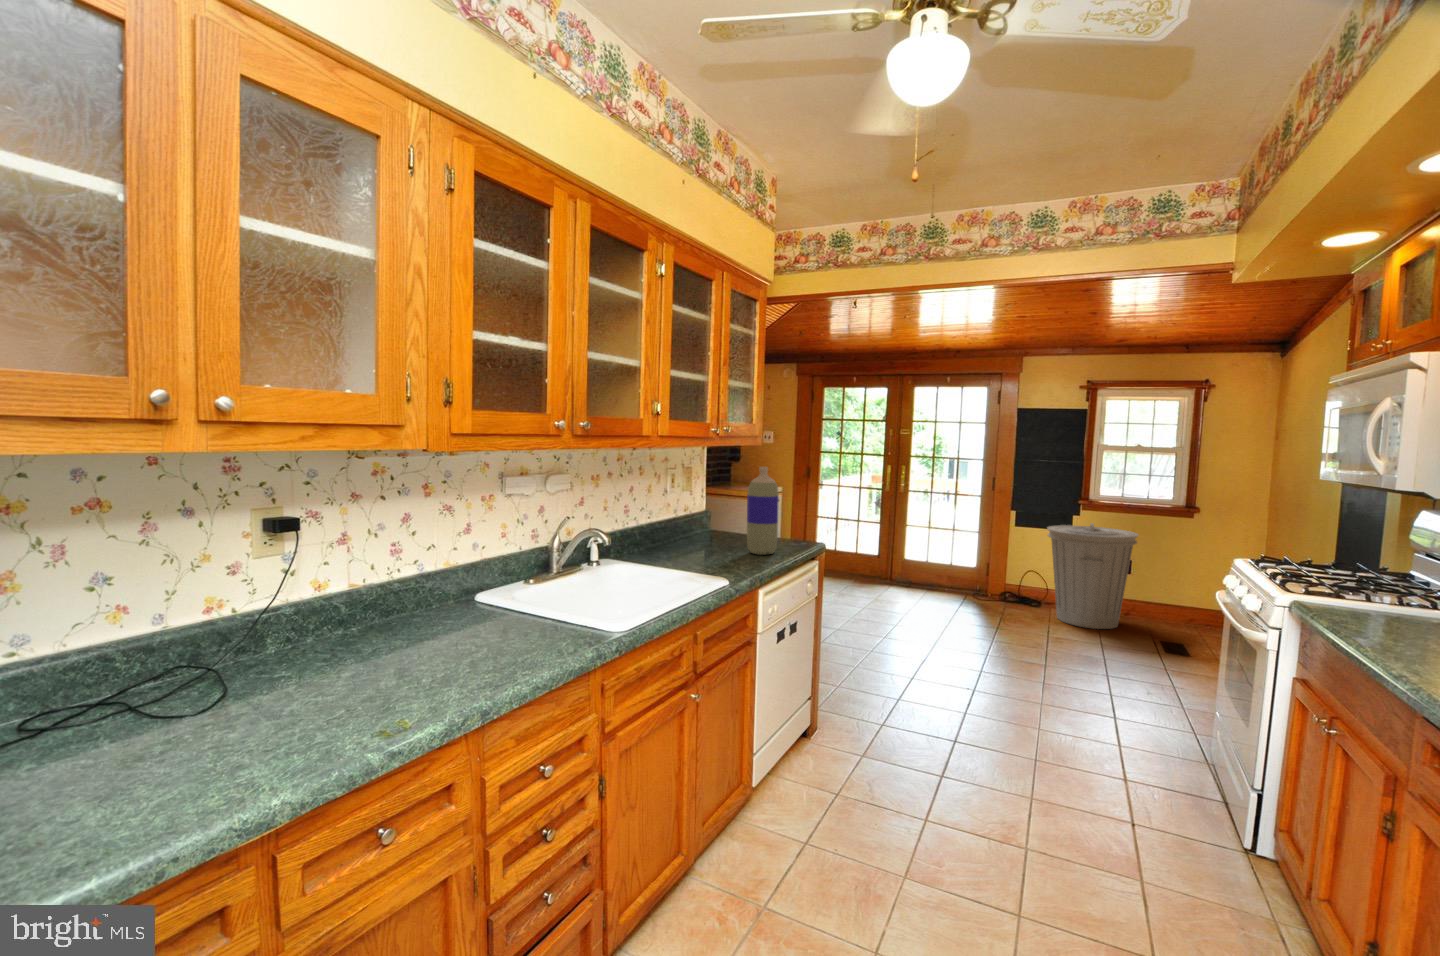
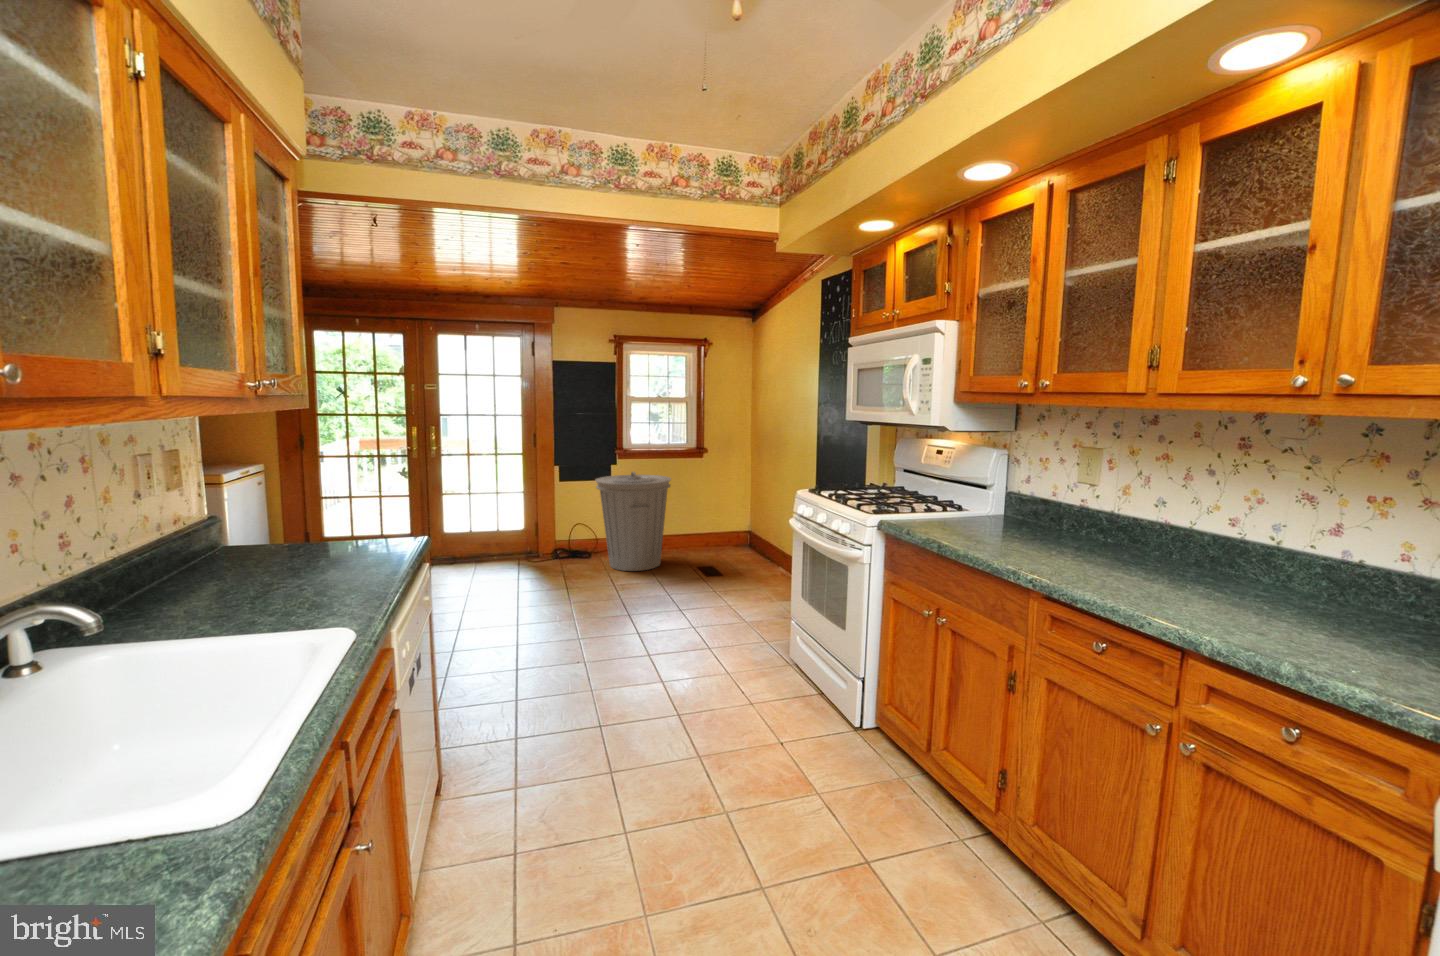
bottle: present [747,467,779,555] -> none [322,442,380,574]

